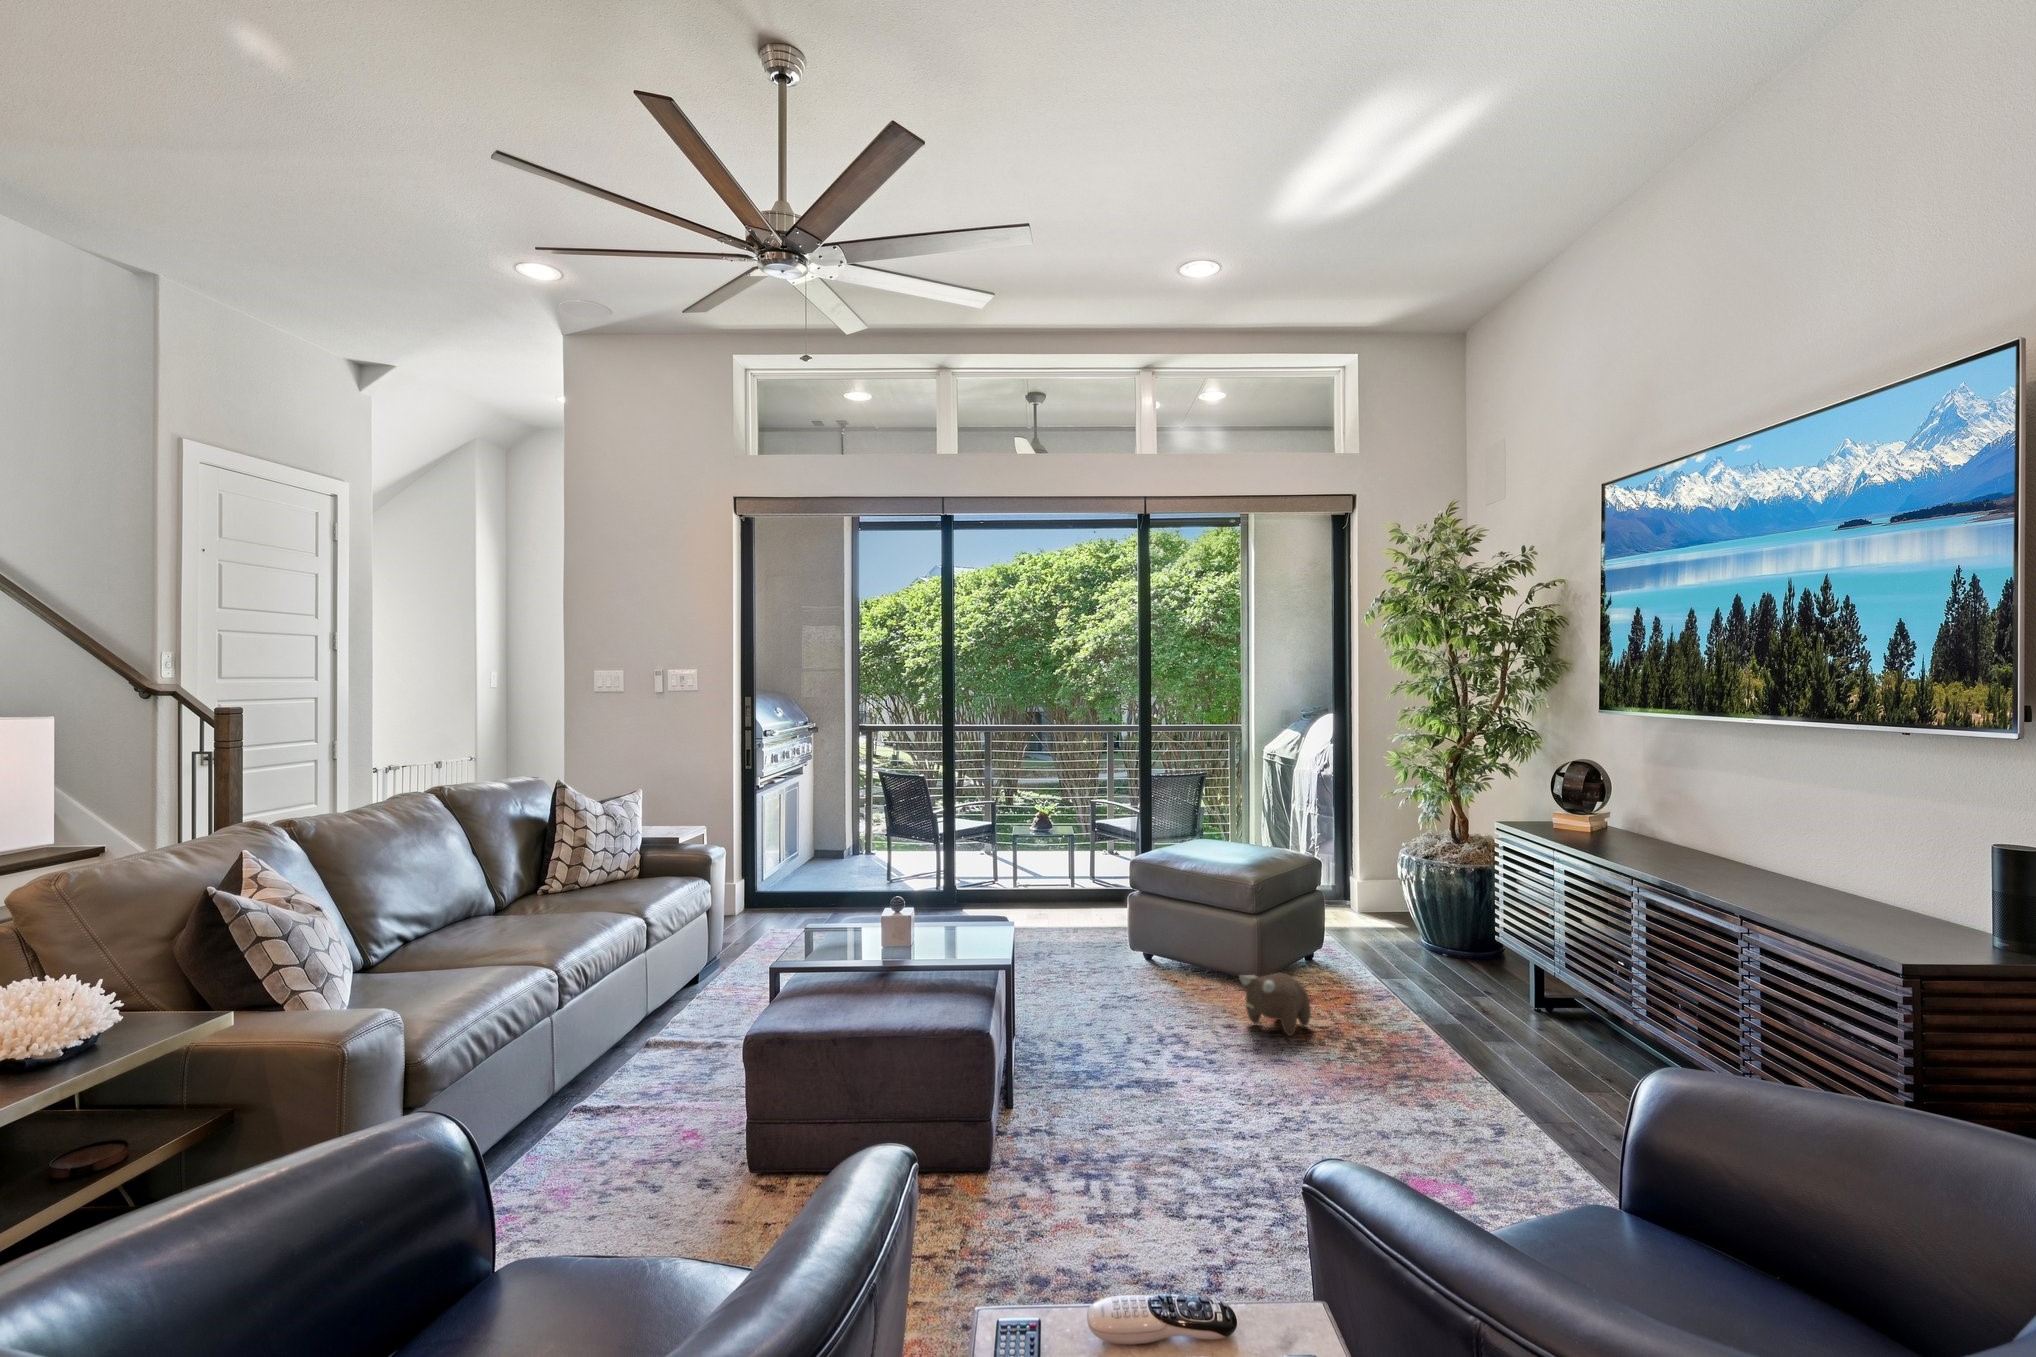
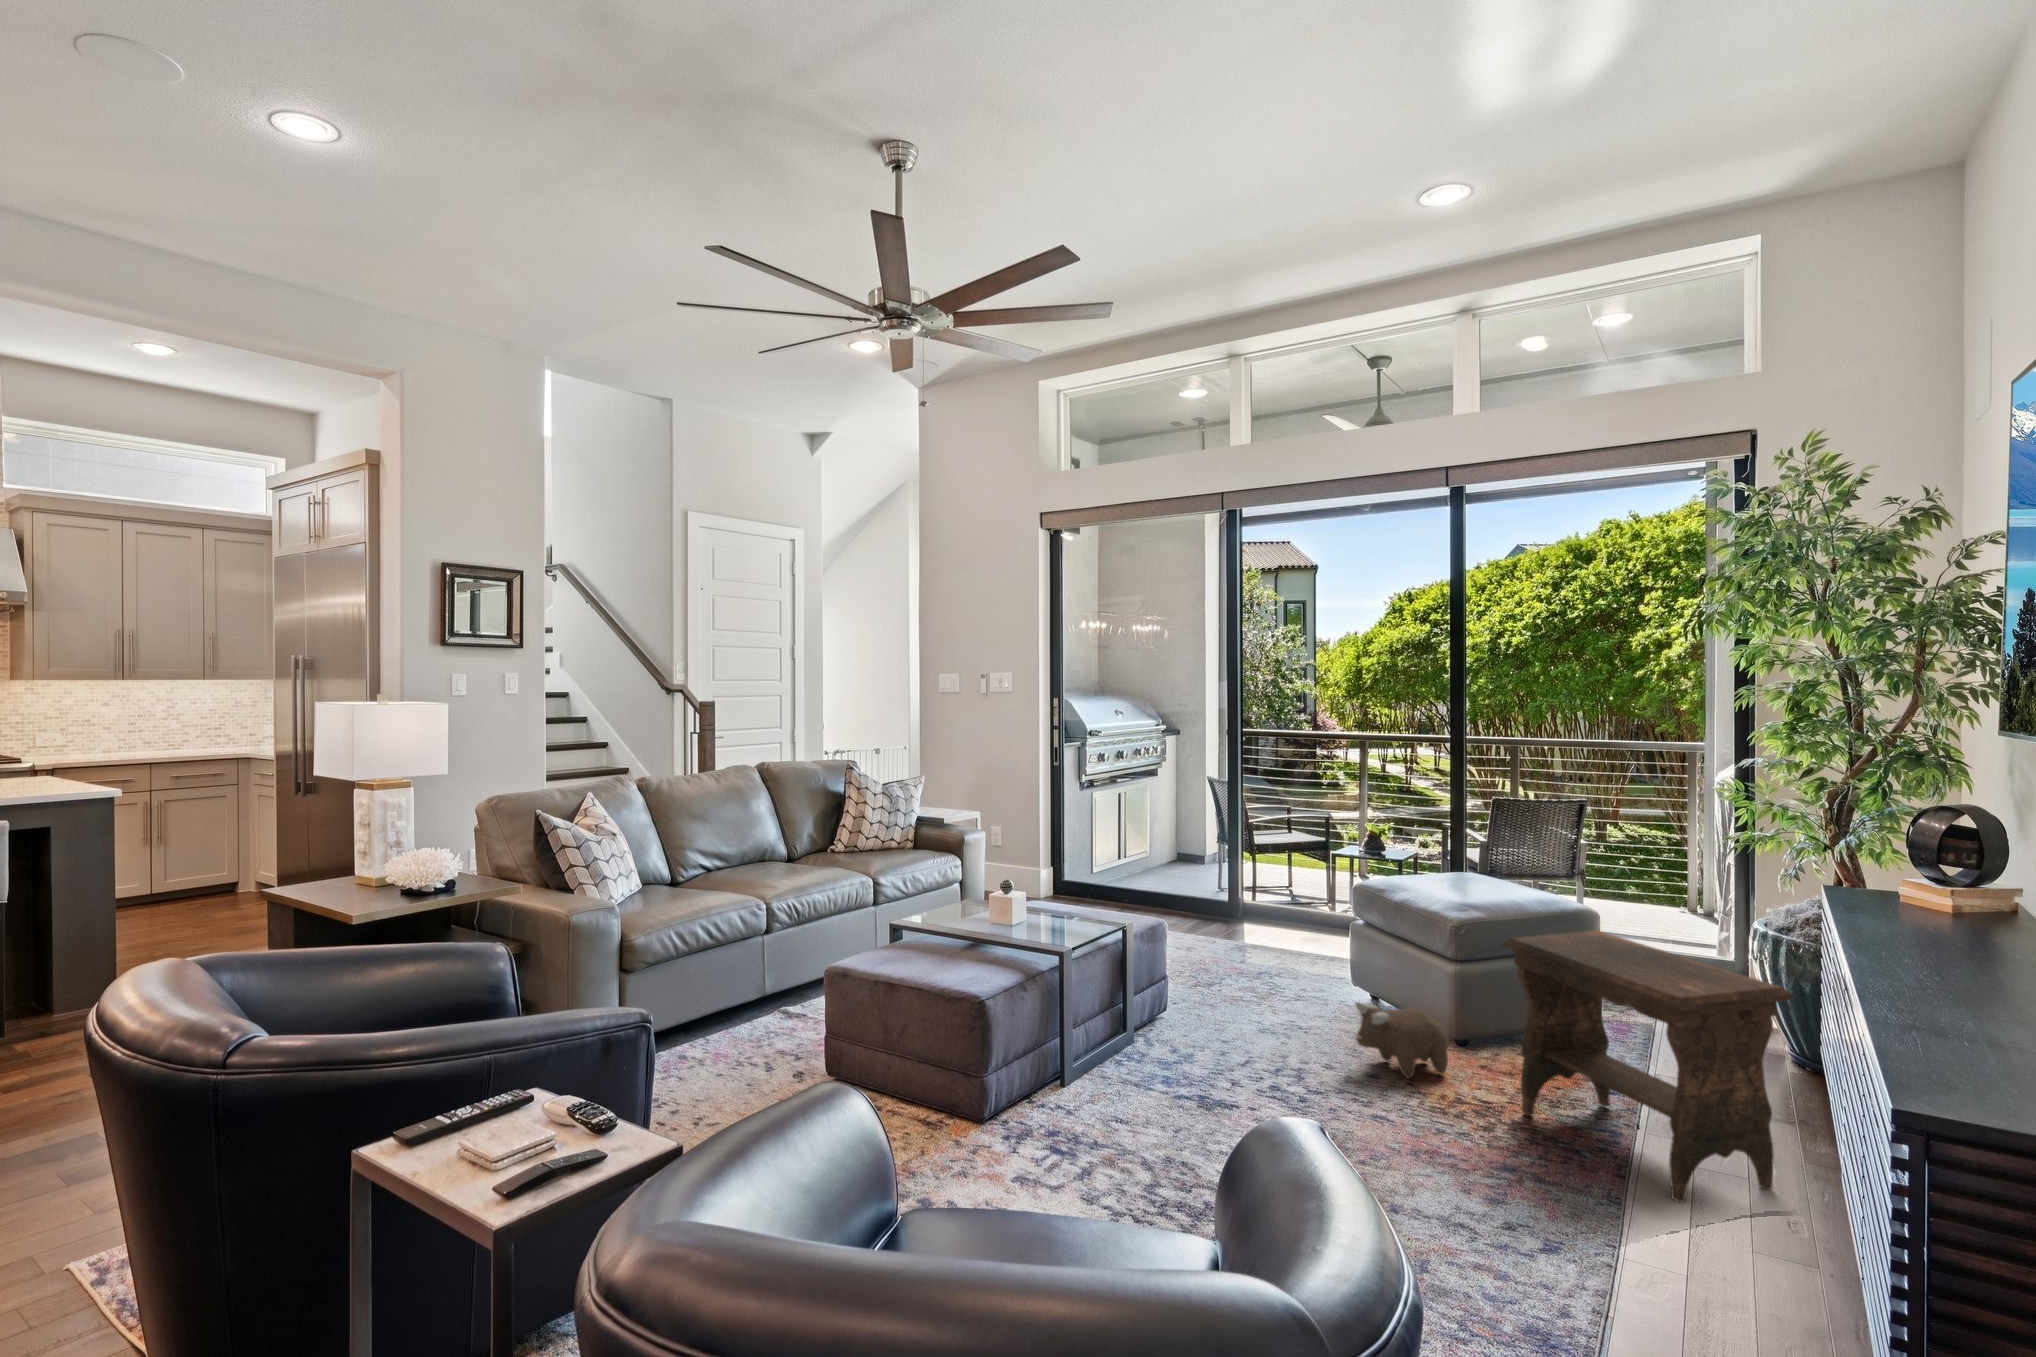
footstool: none [1384,884,1613,1093] -> present [1503,930,1793,1203]

